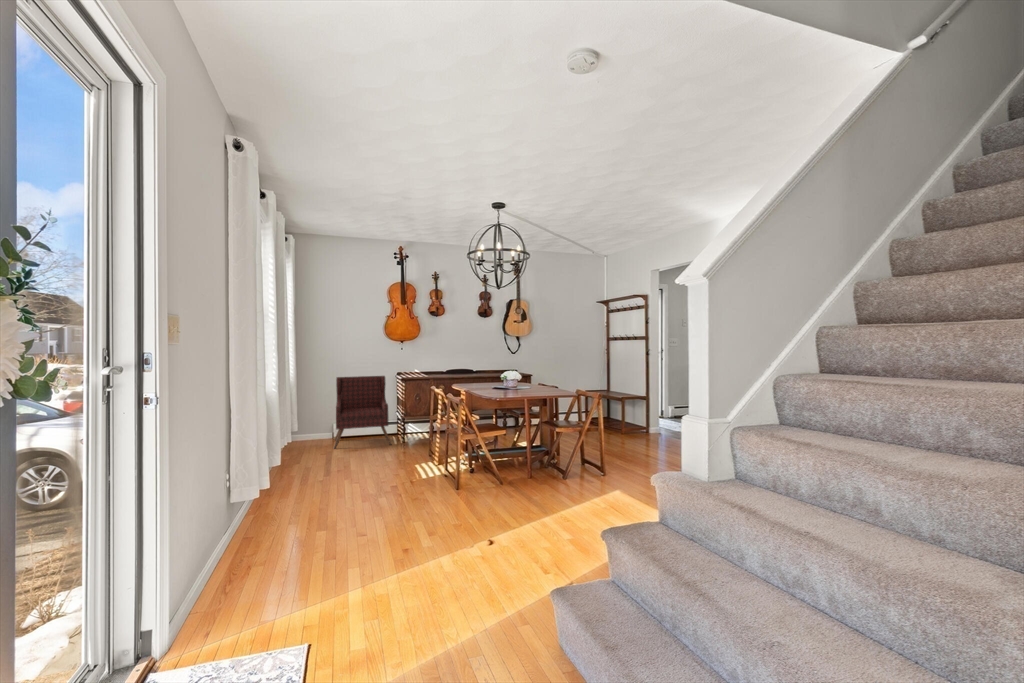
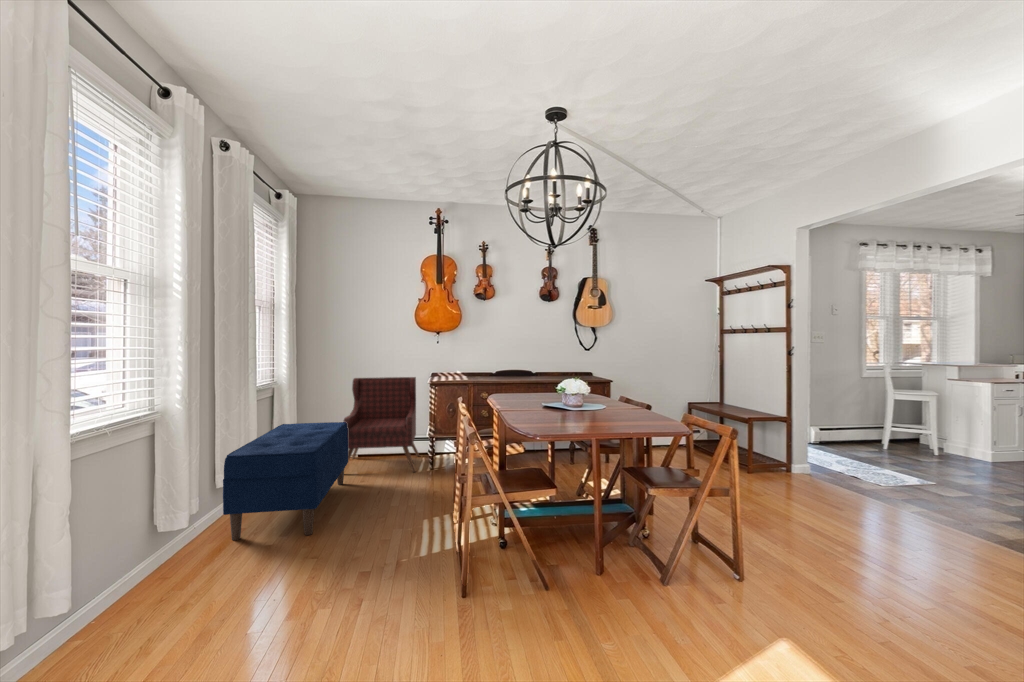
bench: none [286,408,348,480] -> present [223,422,348,541]

